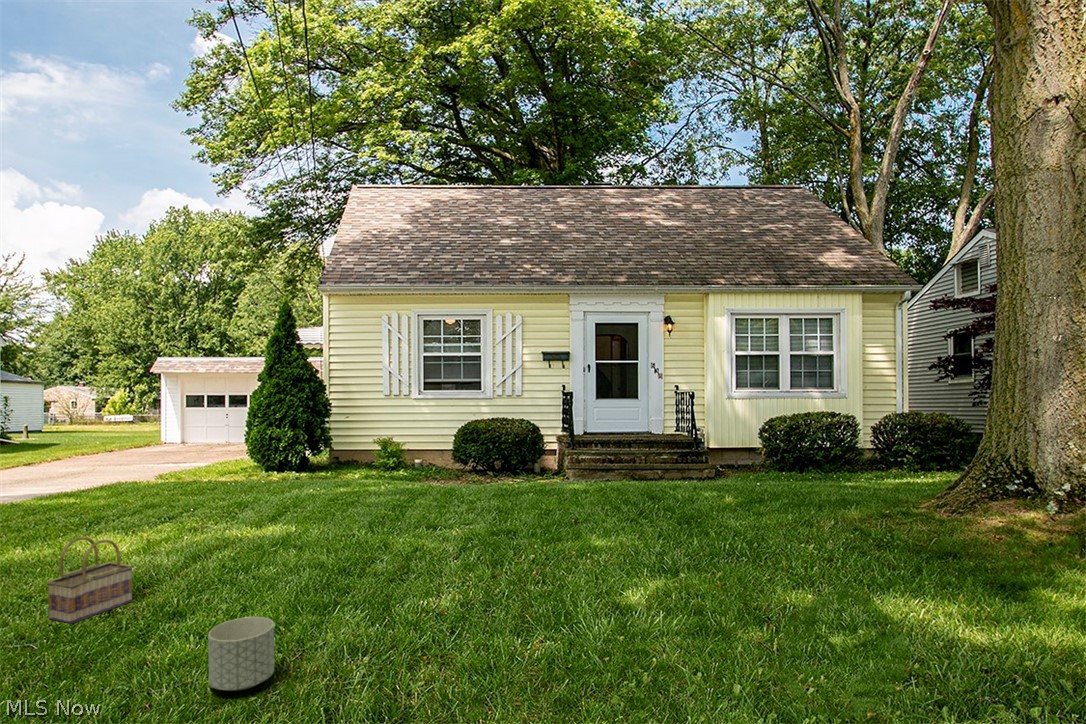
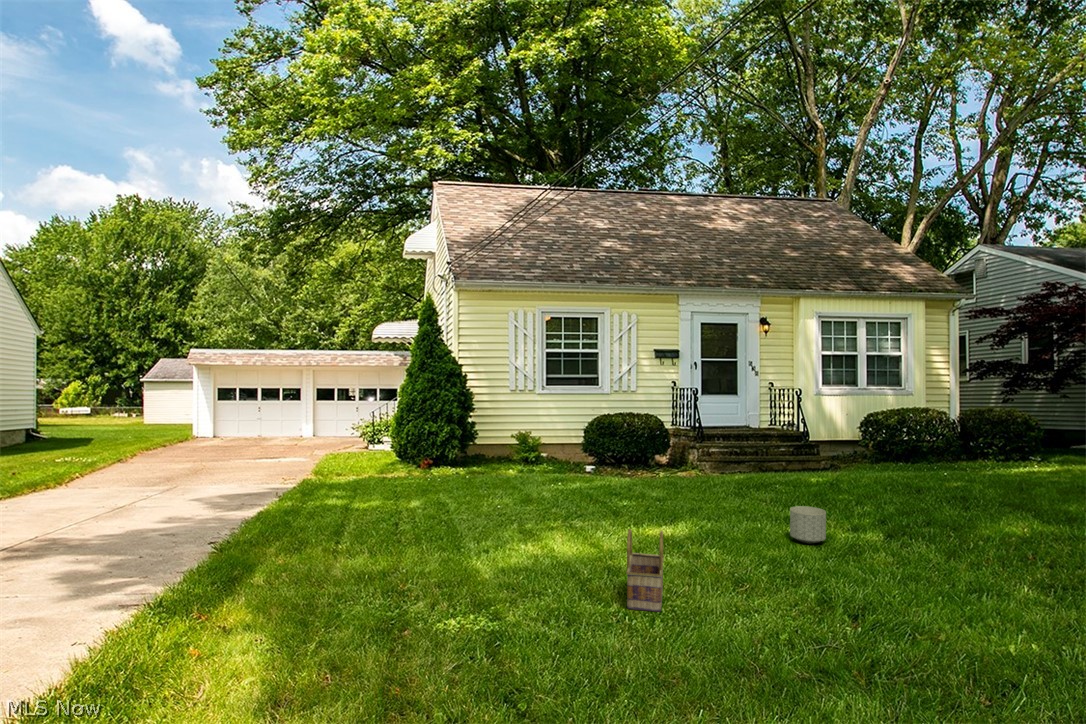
planter: present [209,617,274,691] -> present [790,506,826,544]

